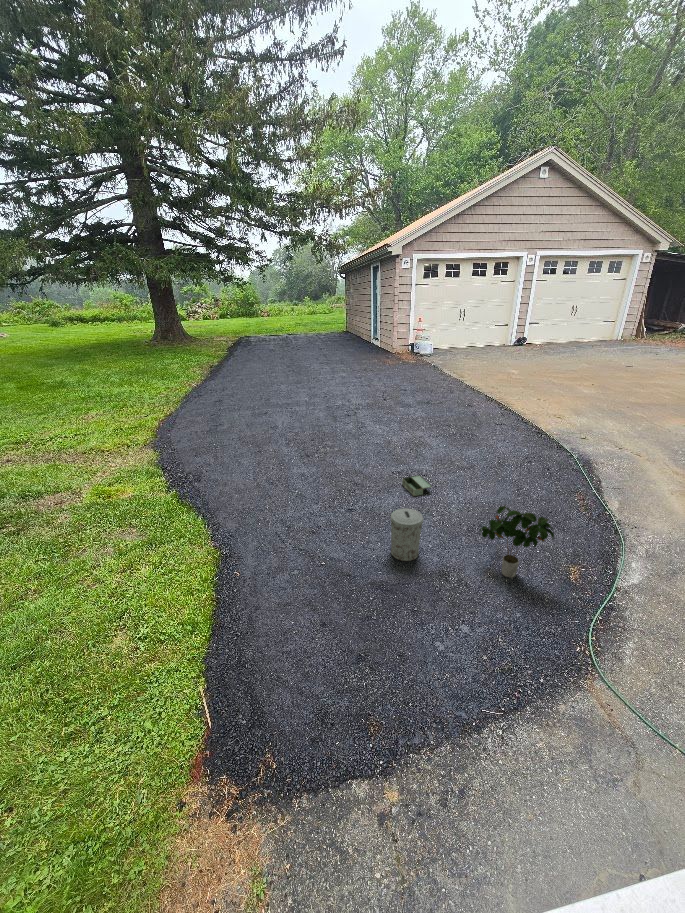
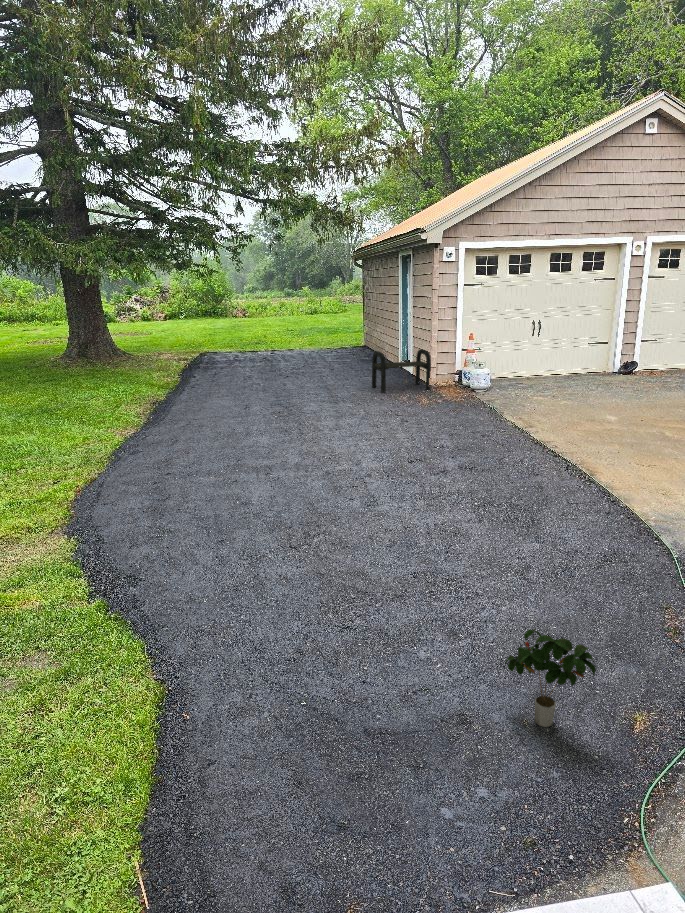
bench: none [355,329,394,358] -> present [372,349,431,393]
toolbox: present [402,475,432,496] -> none [417,582,457,612]
trash can: present [391,509,423,561] -> none [388,630,431,702]

